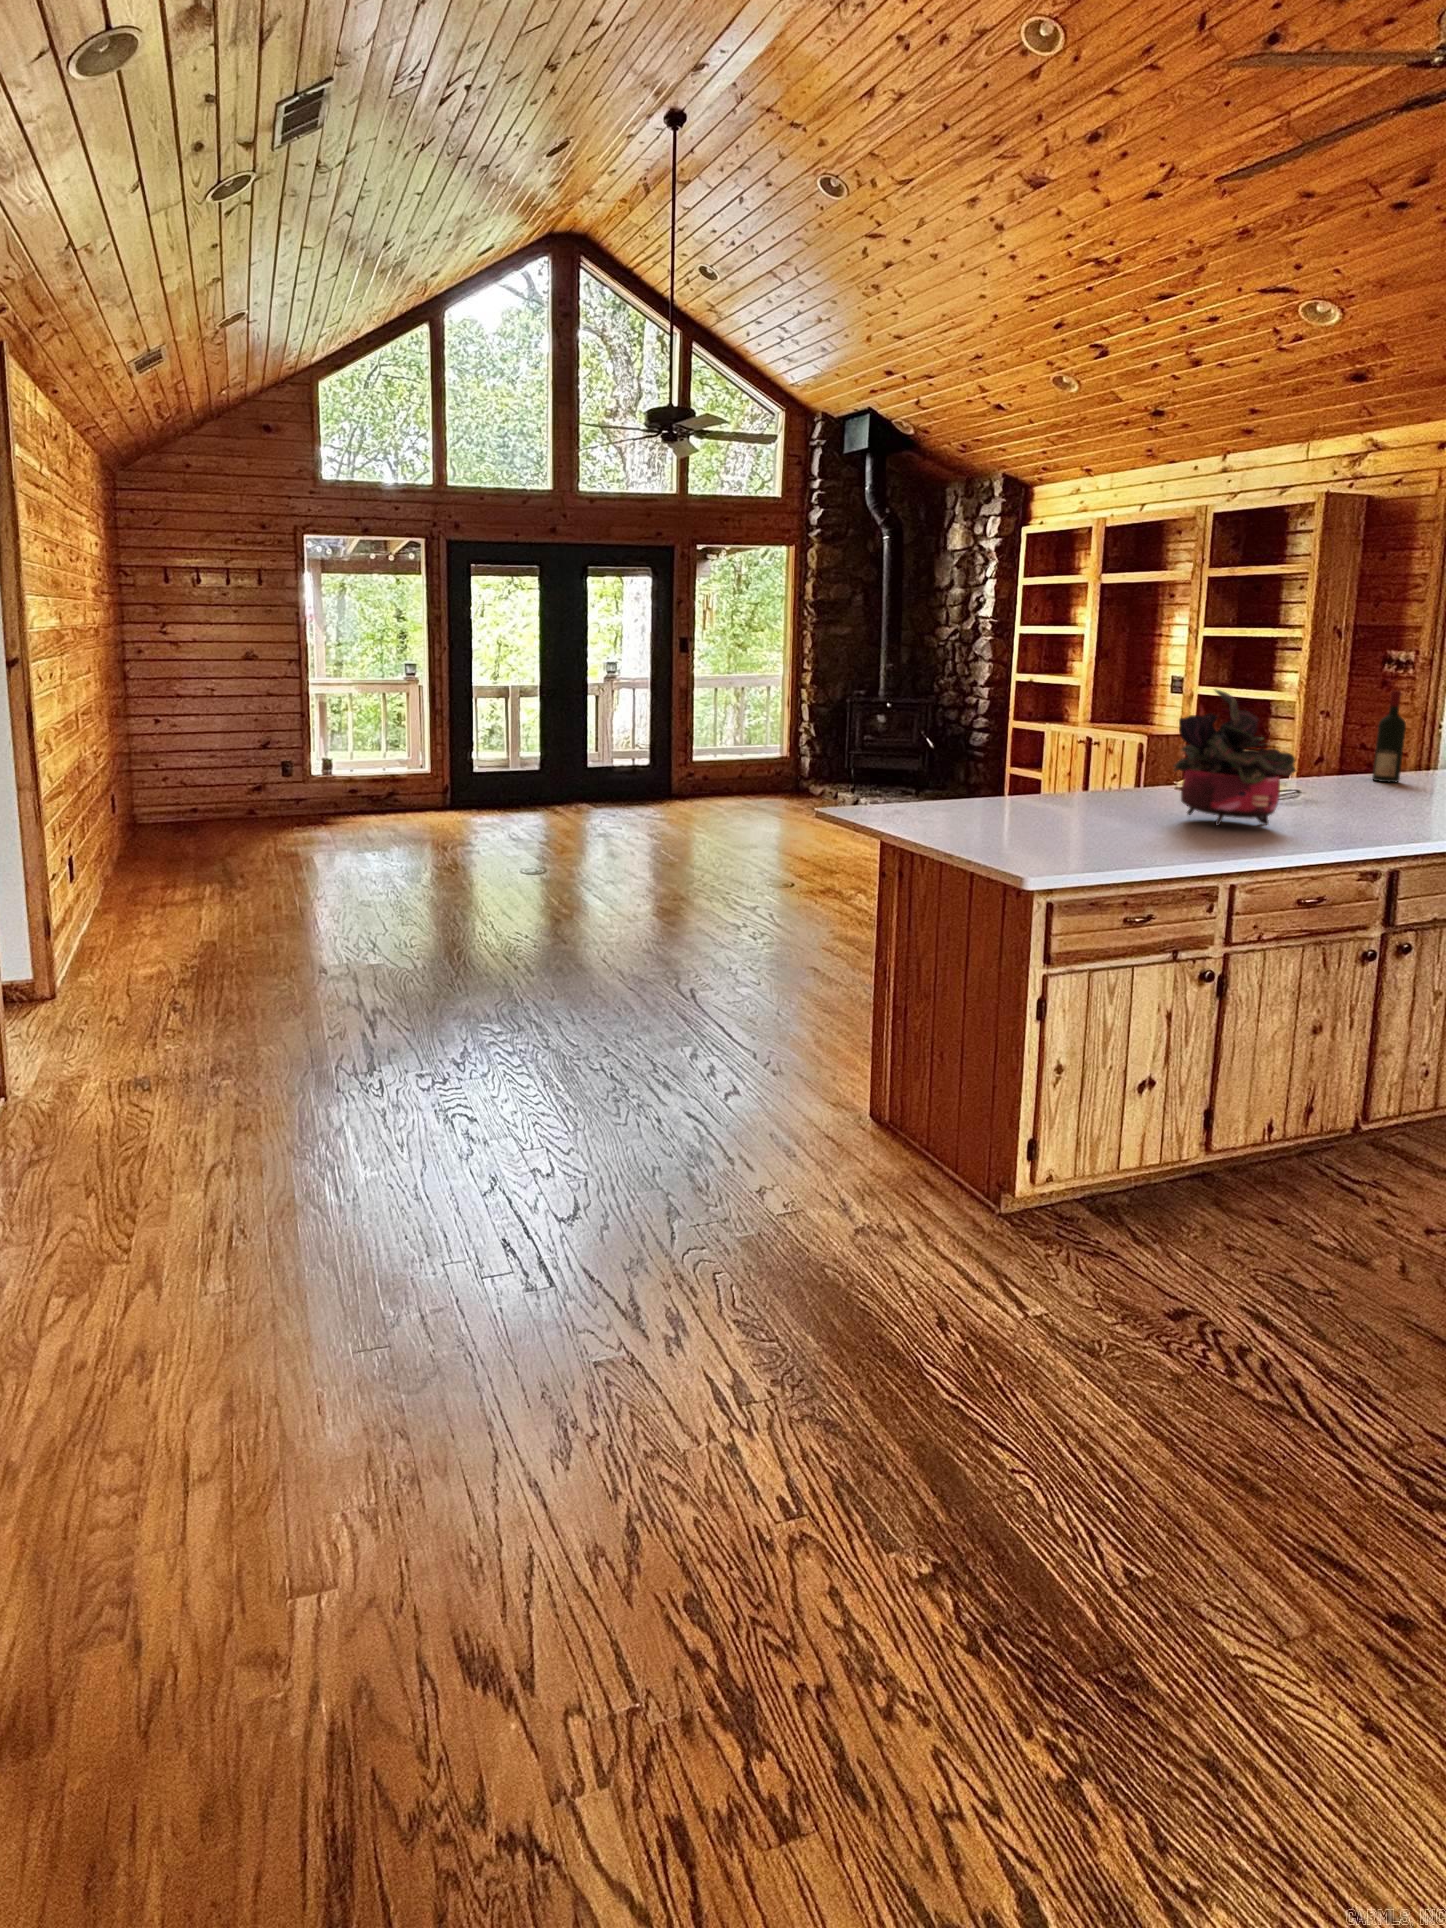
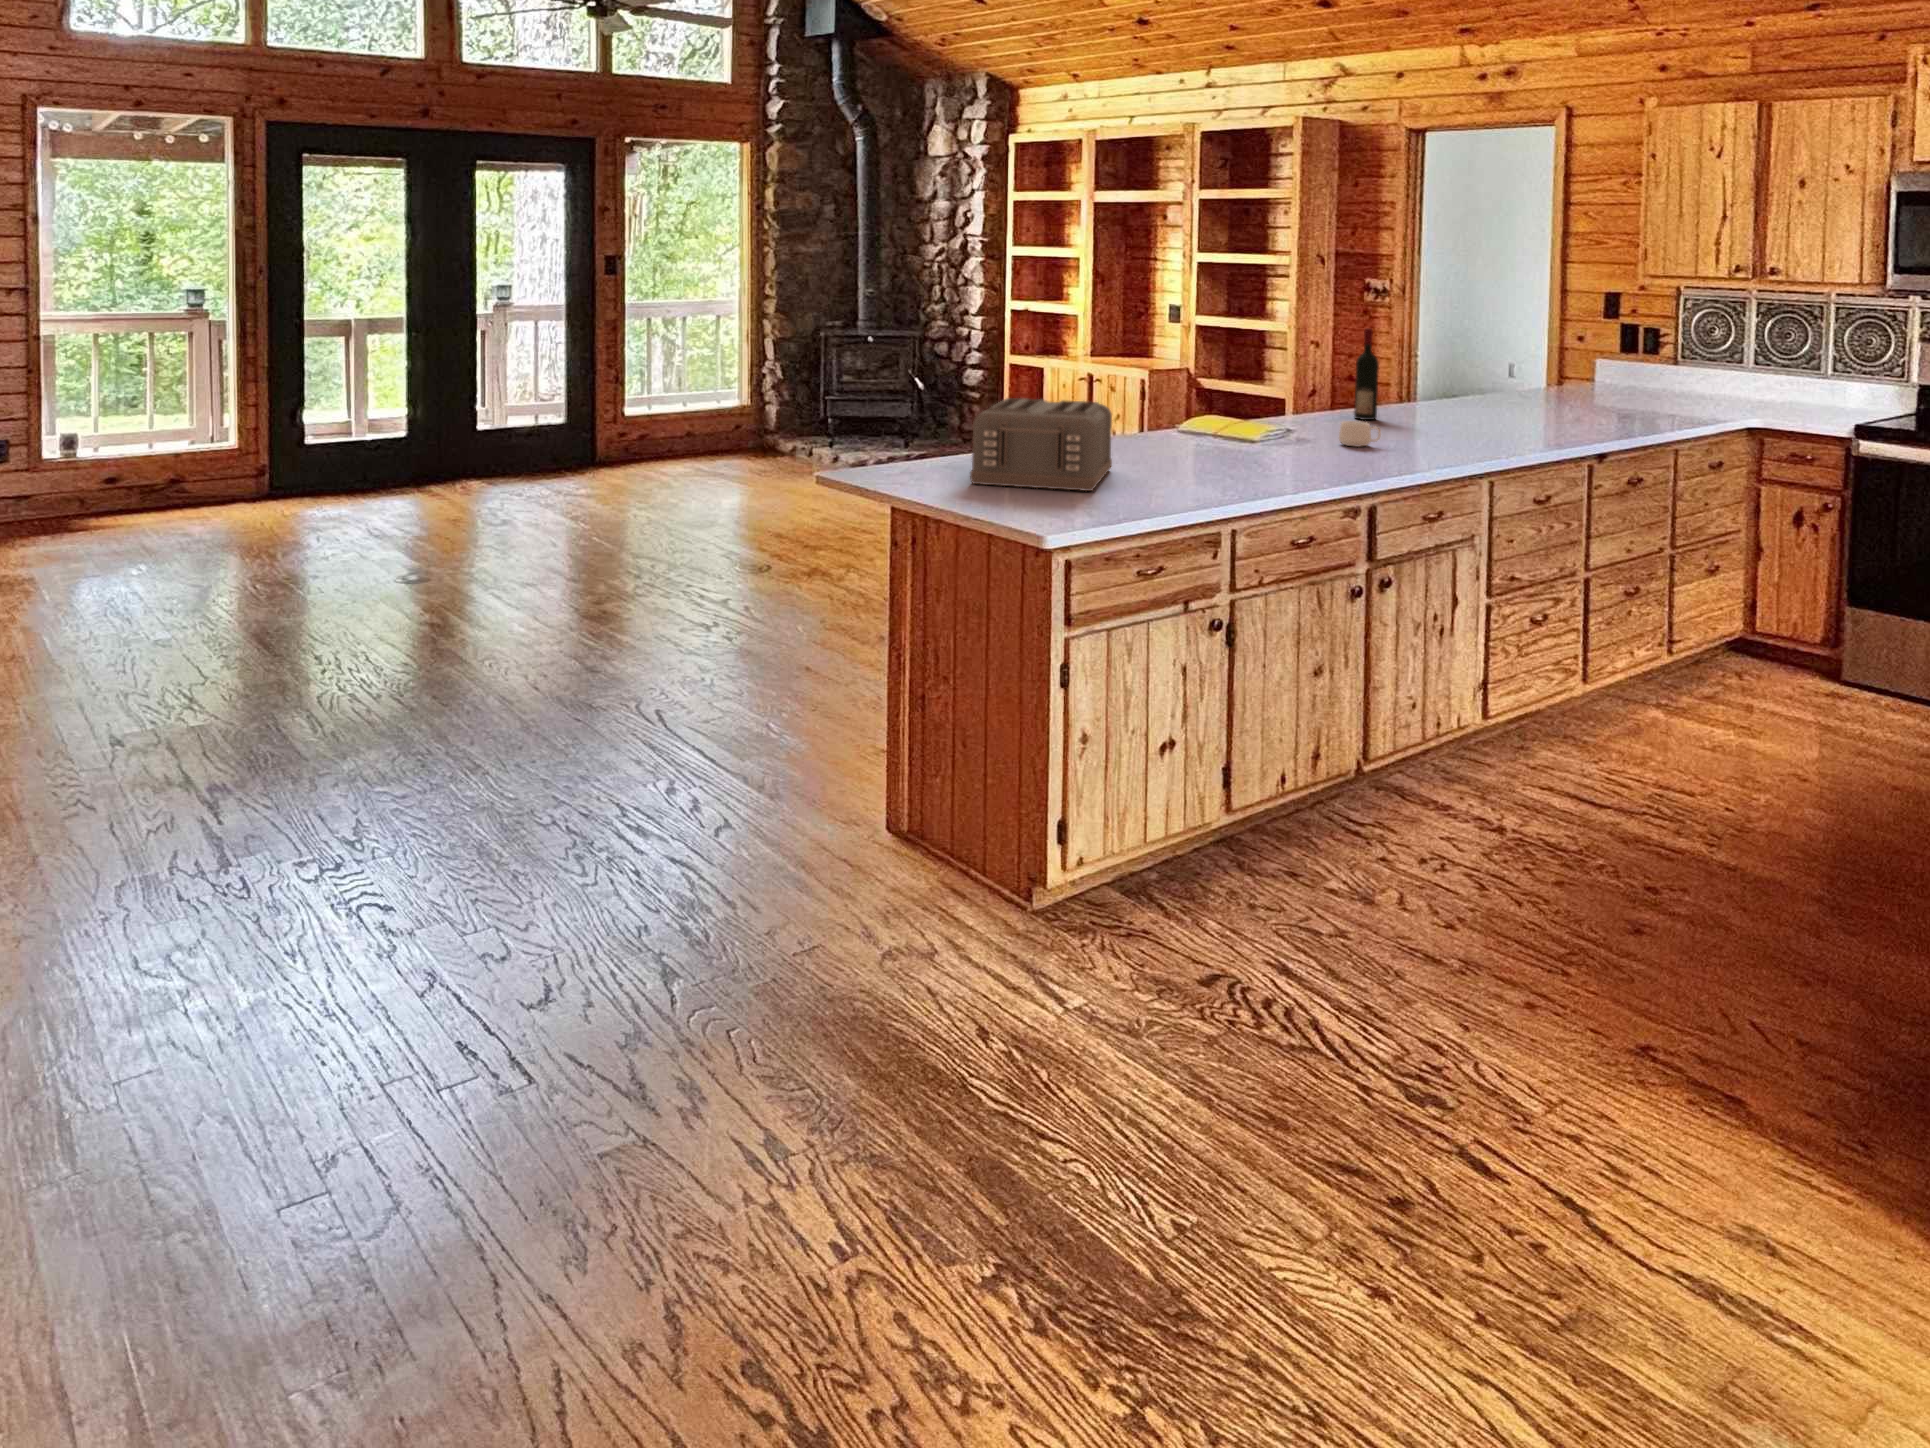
potted plant: present [1174,690,1296,826] -> none [1176,335,1285,474]
toaster: none [956,745,1103,834] -> present [970,398,1112,491]
mug: none [1356,781,1409,807] -> present [1339,421,1381,447]

